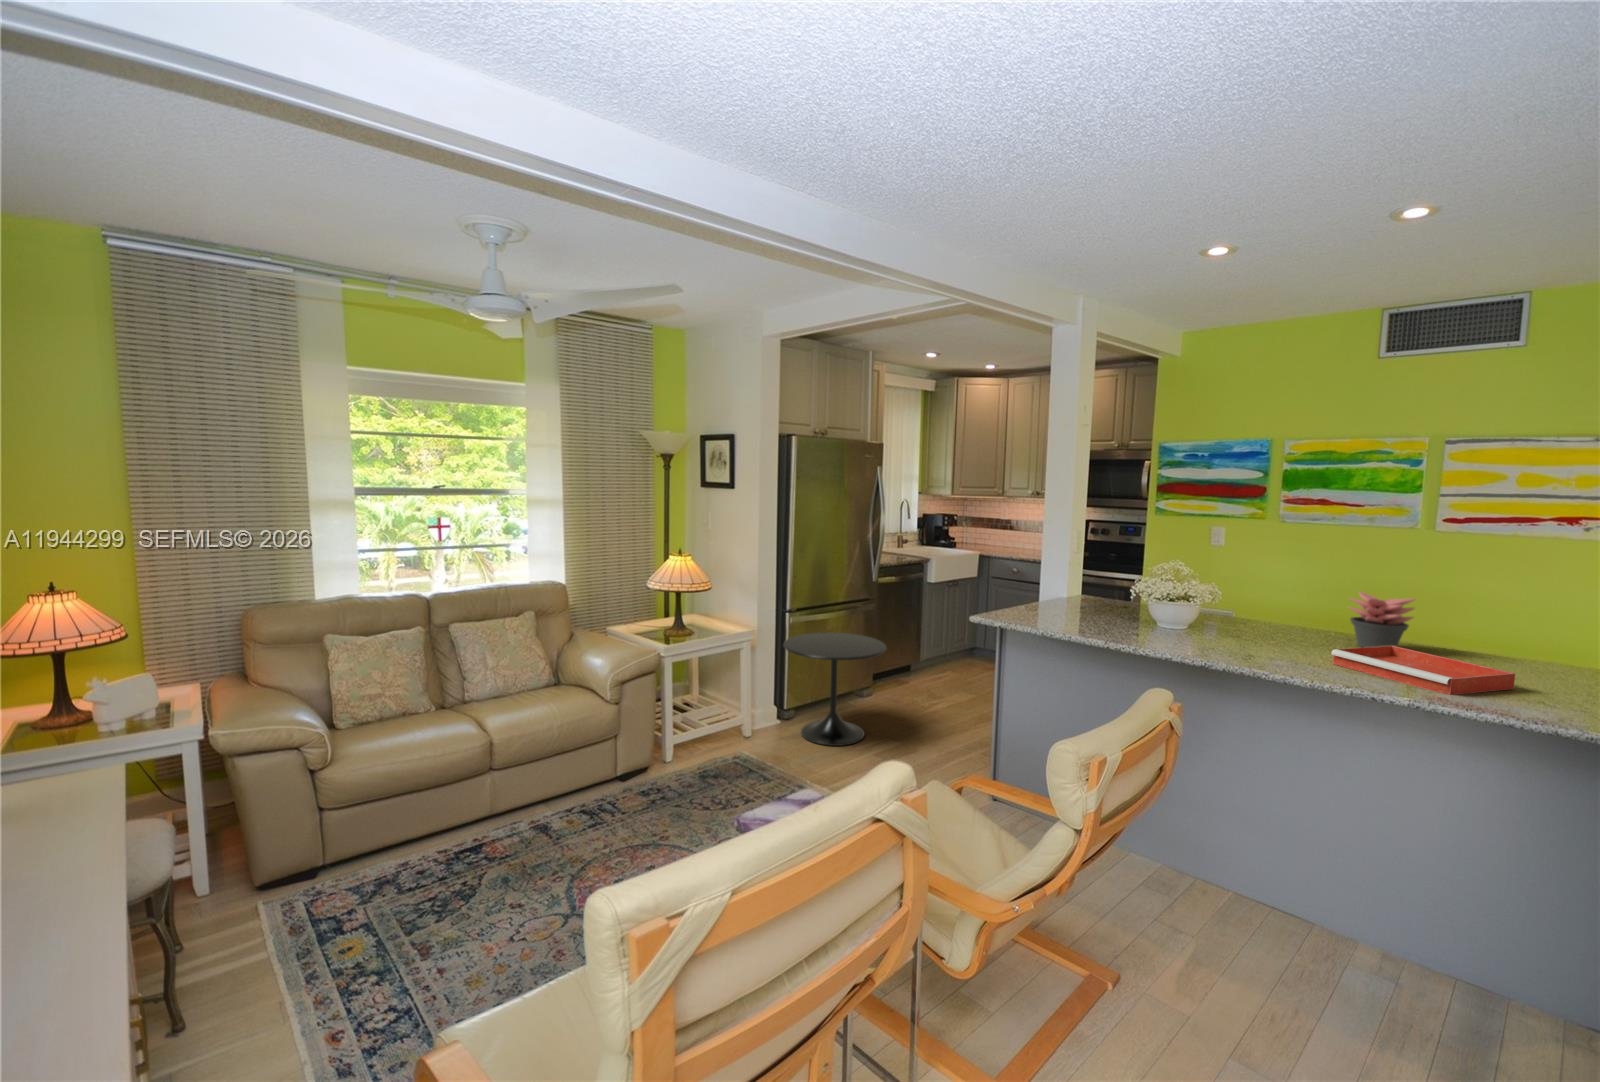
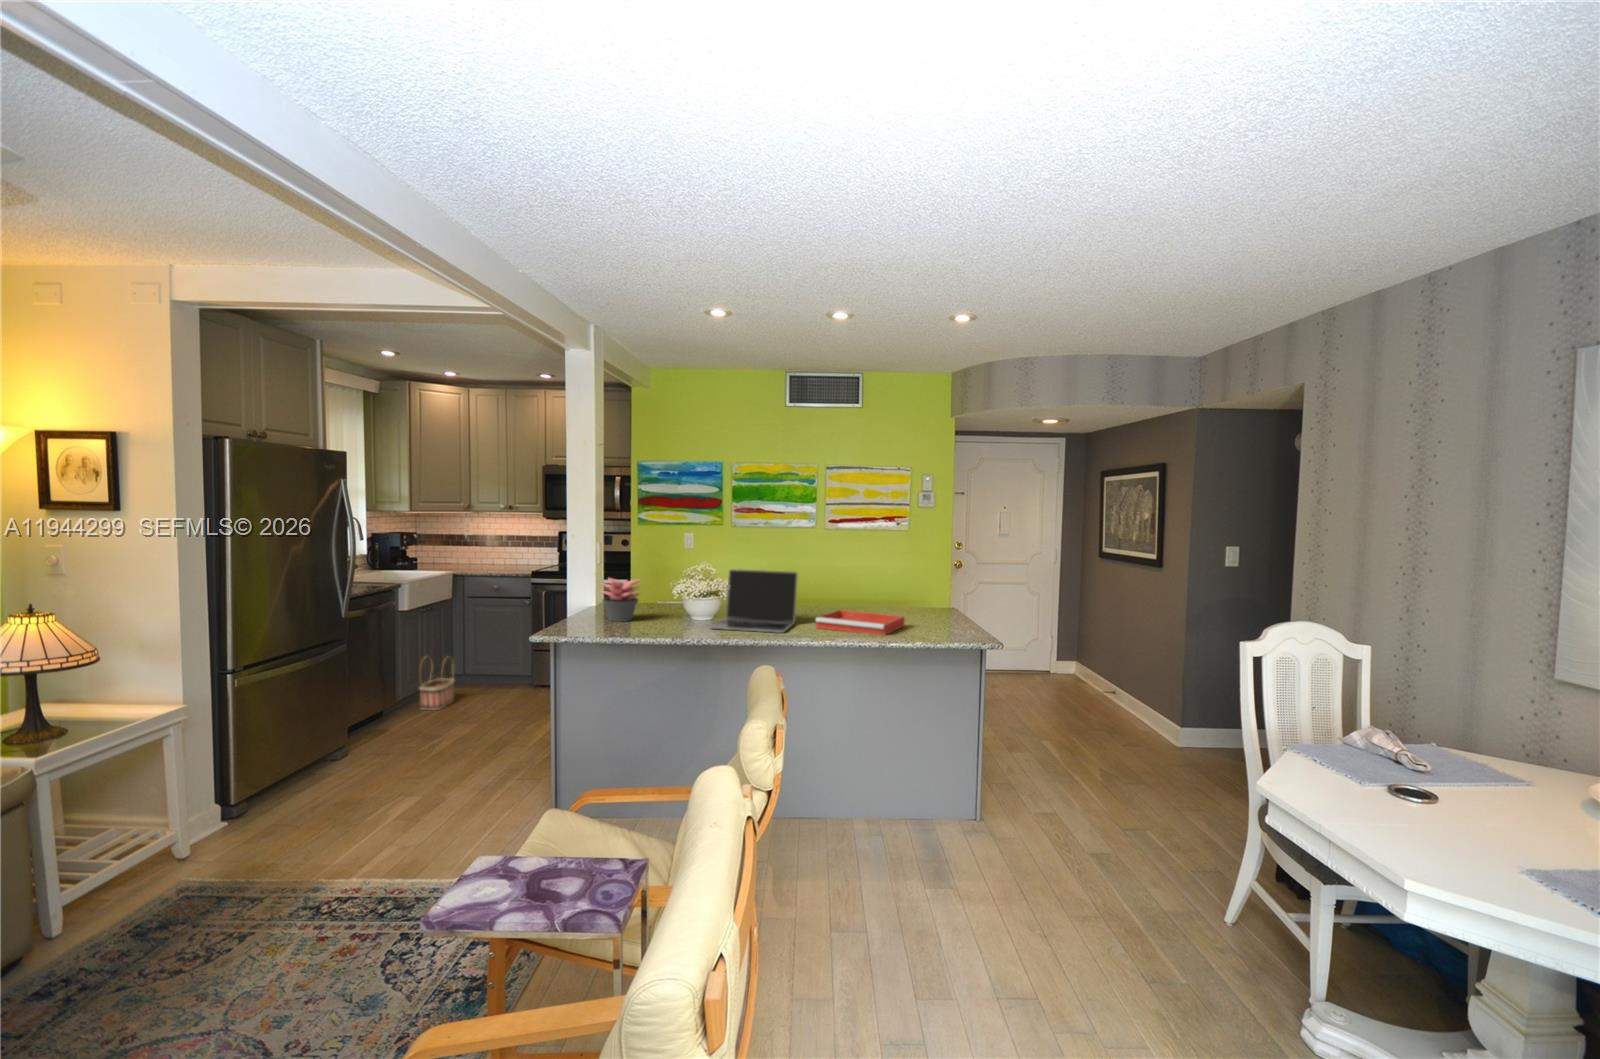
laptop: none [1170,572,1314,661] -> present [711,569,798,633]
succulent plant: present [1349,592,1415,647] -> present [601,578,641,622]
basket: none [942,624,973,673] -> present [420,656,454,710]
side table: present [784,632,886,746] -> none [238,685,394,834]

